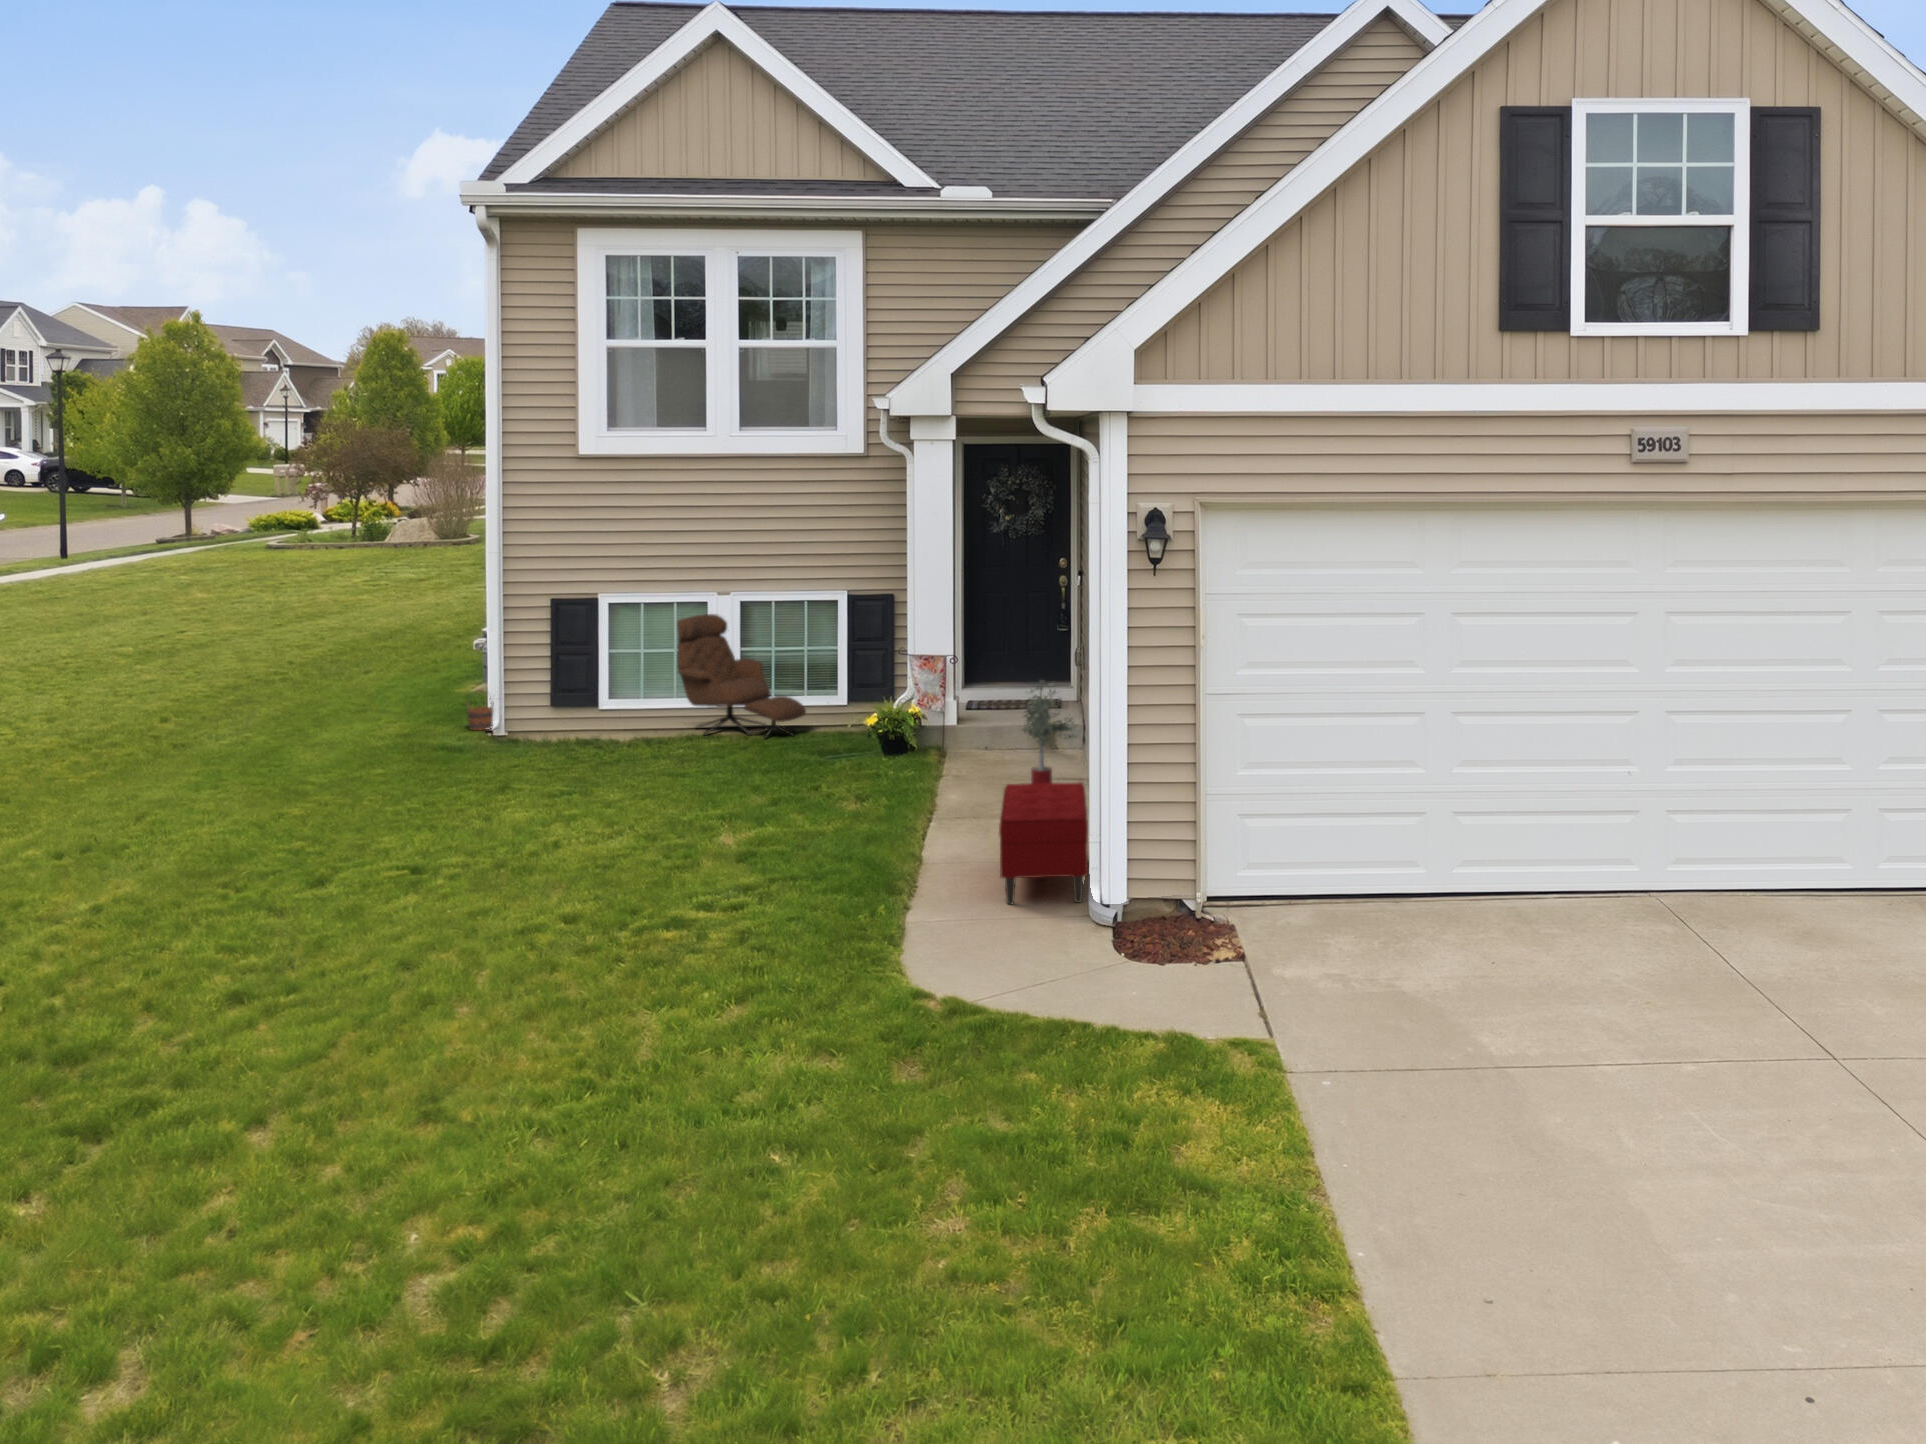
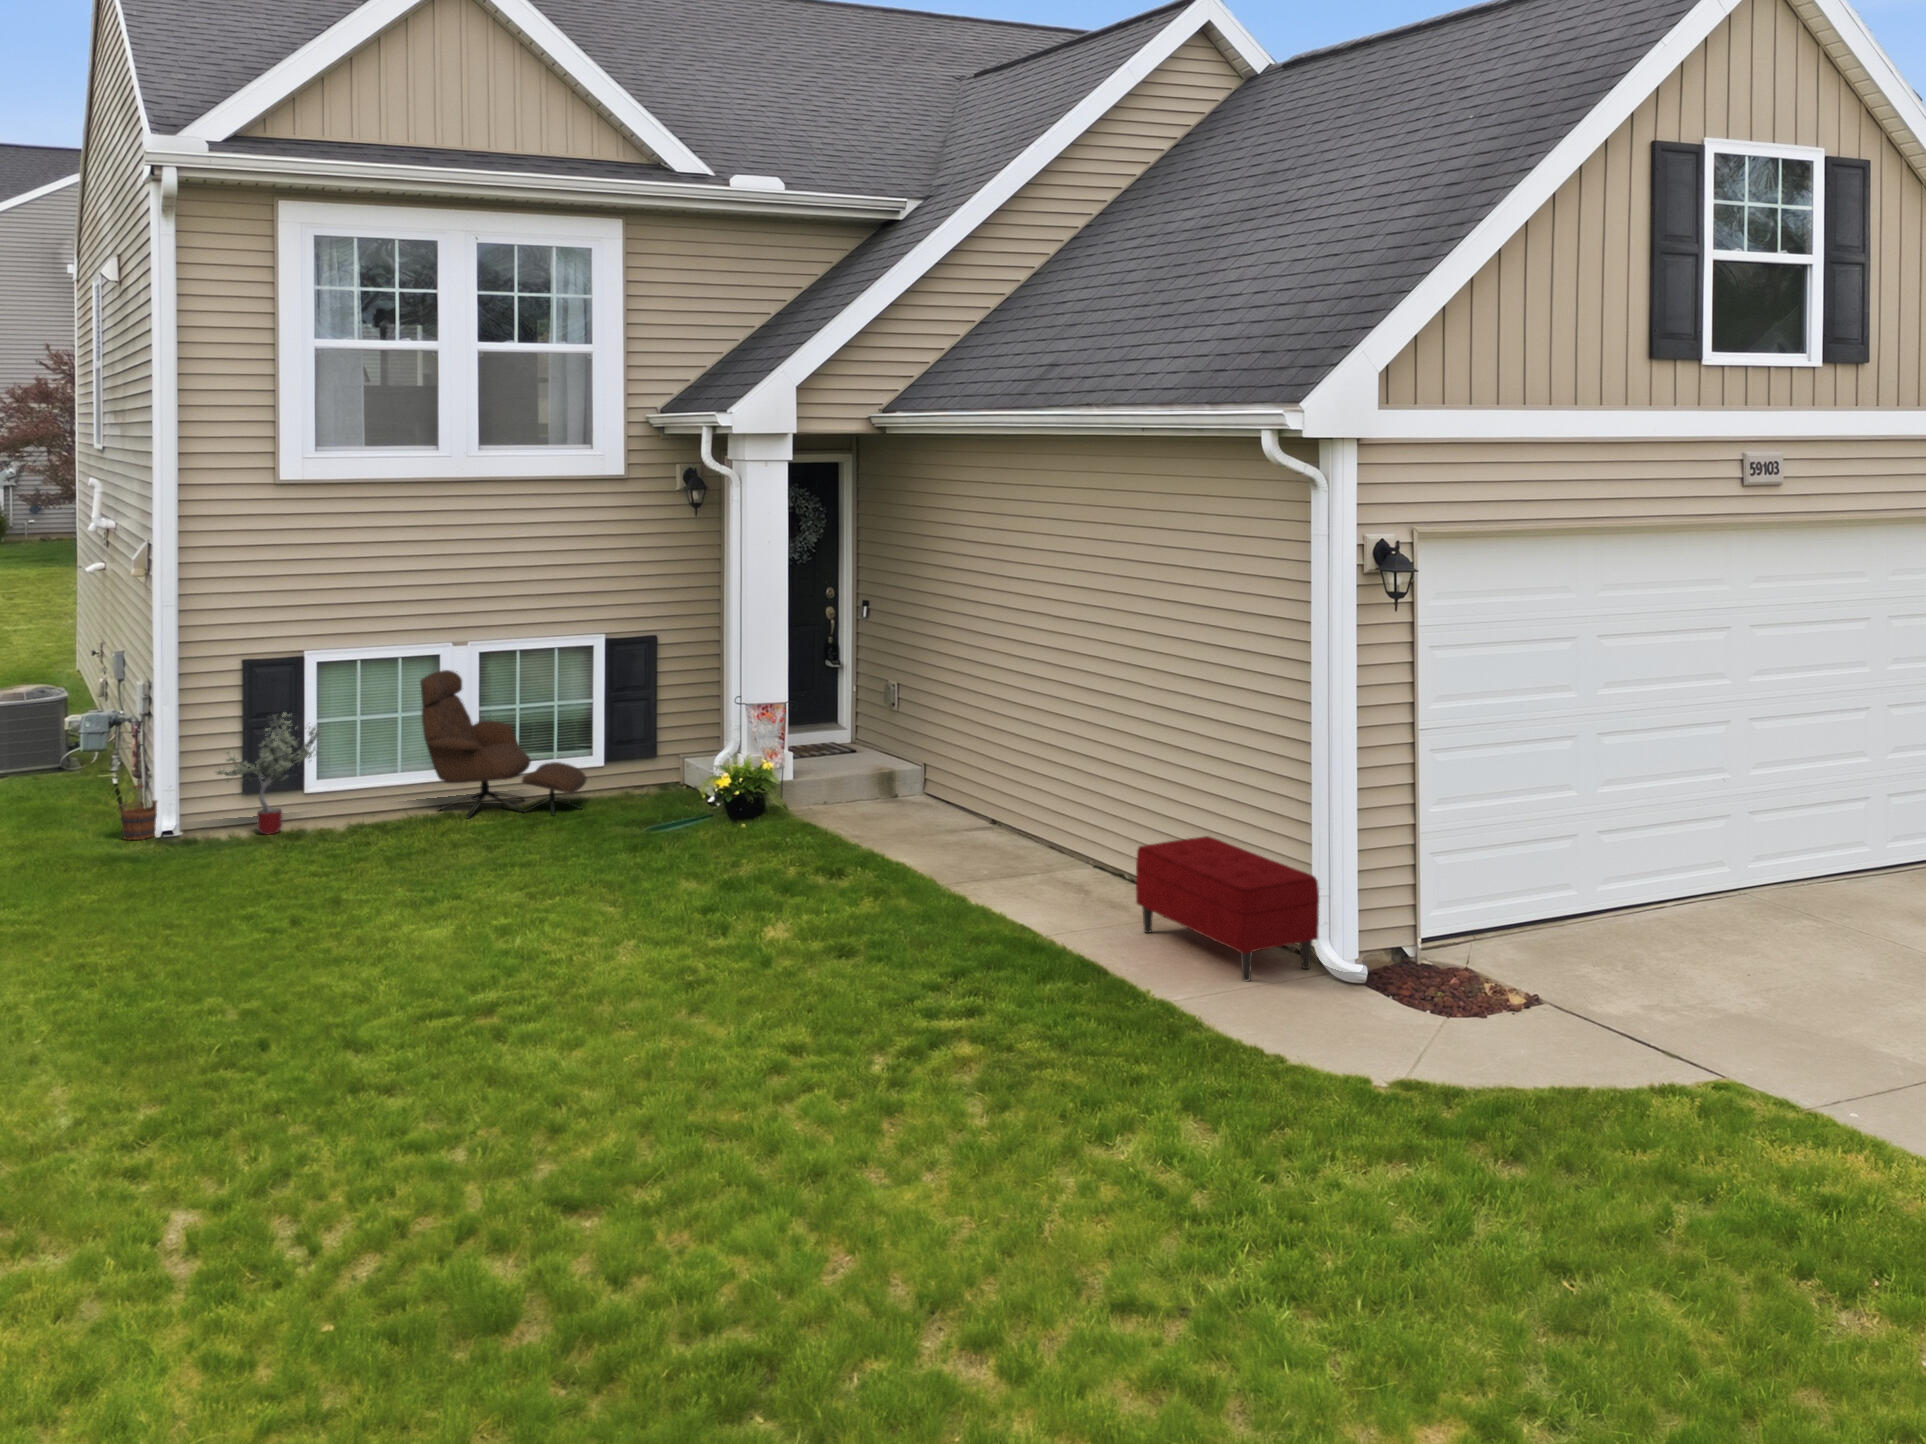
potted tree: present [1023,681,1076,783] -> present [216,713,321,835]

